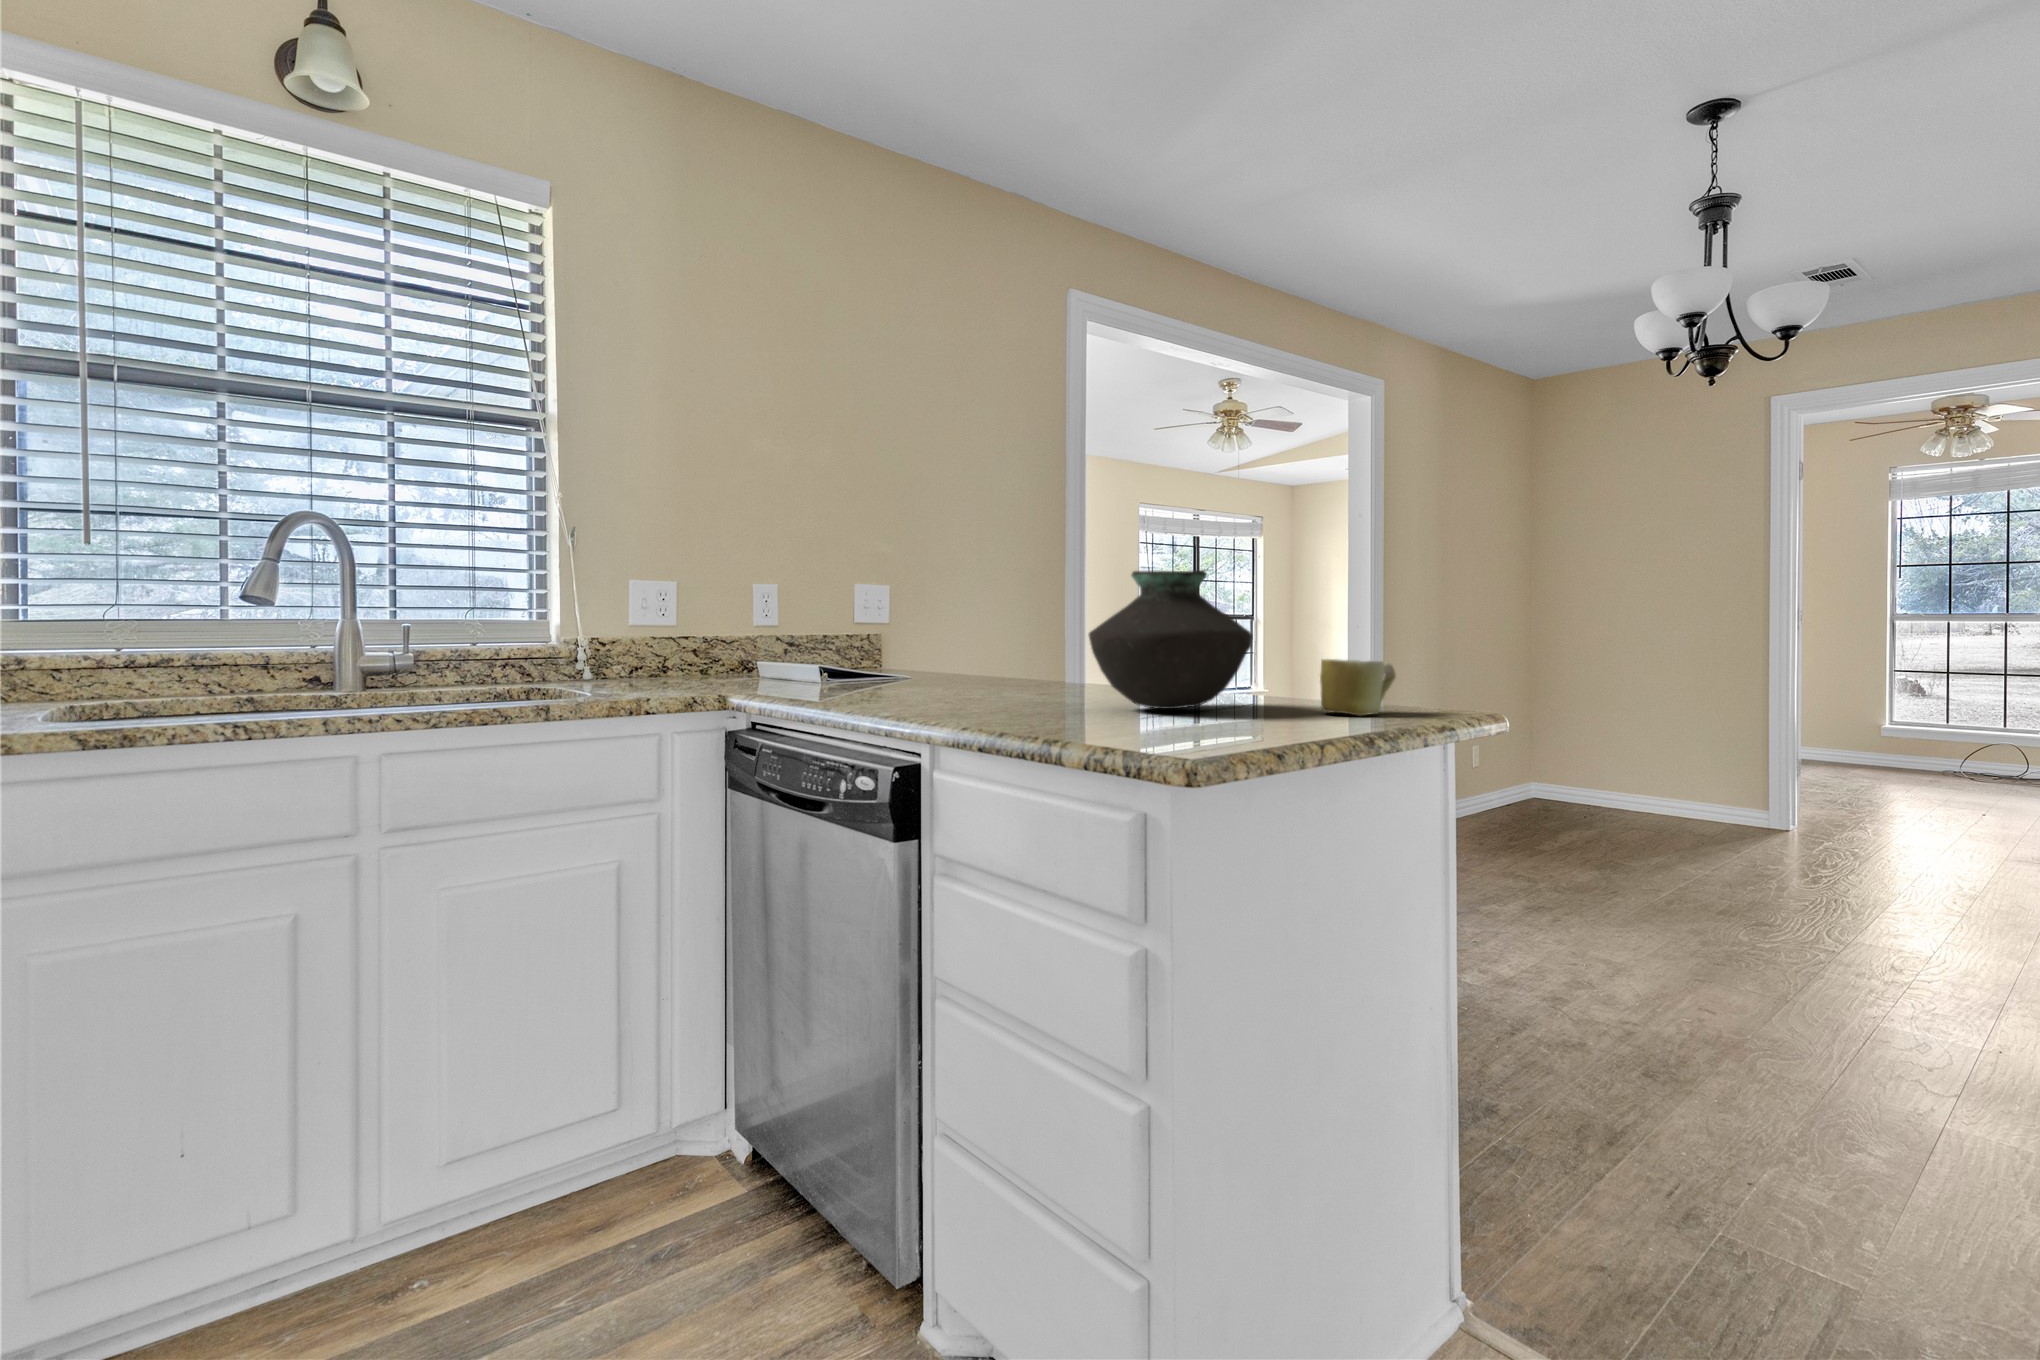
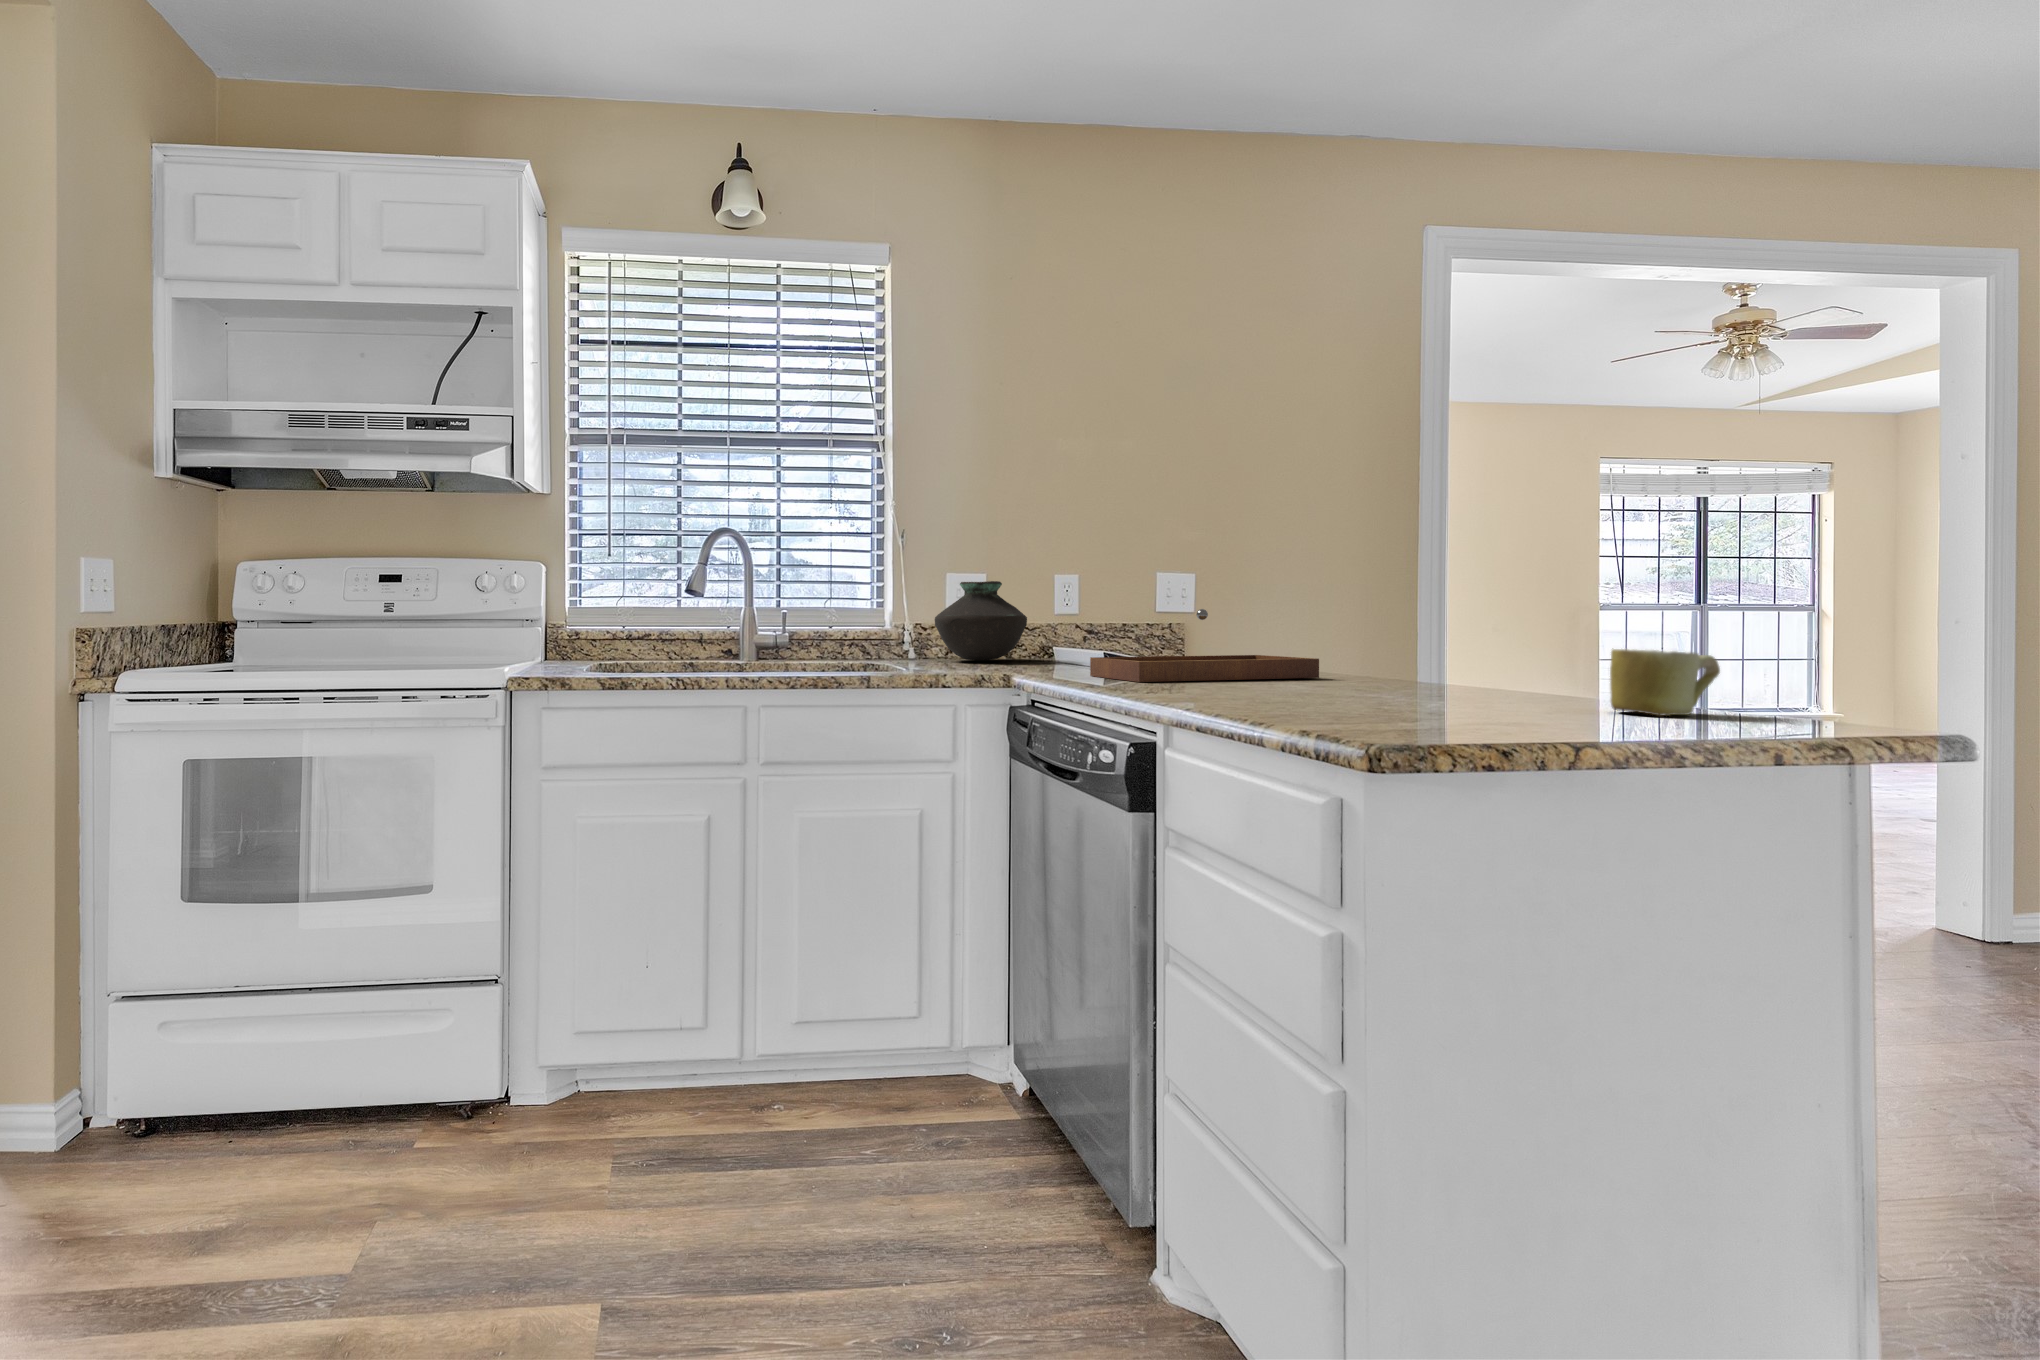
vase: present [1088,570,1253,709] -> present [935,581,1027,661]
tray: none [822,621,1051,700] -> present [1090,609,1319,682]

